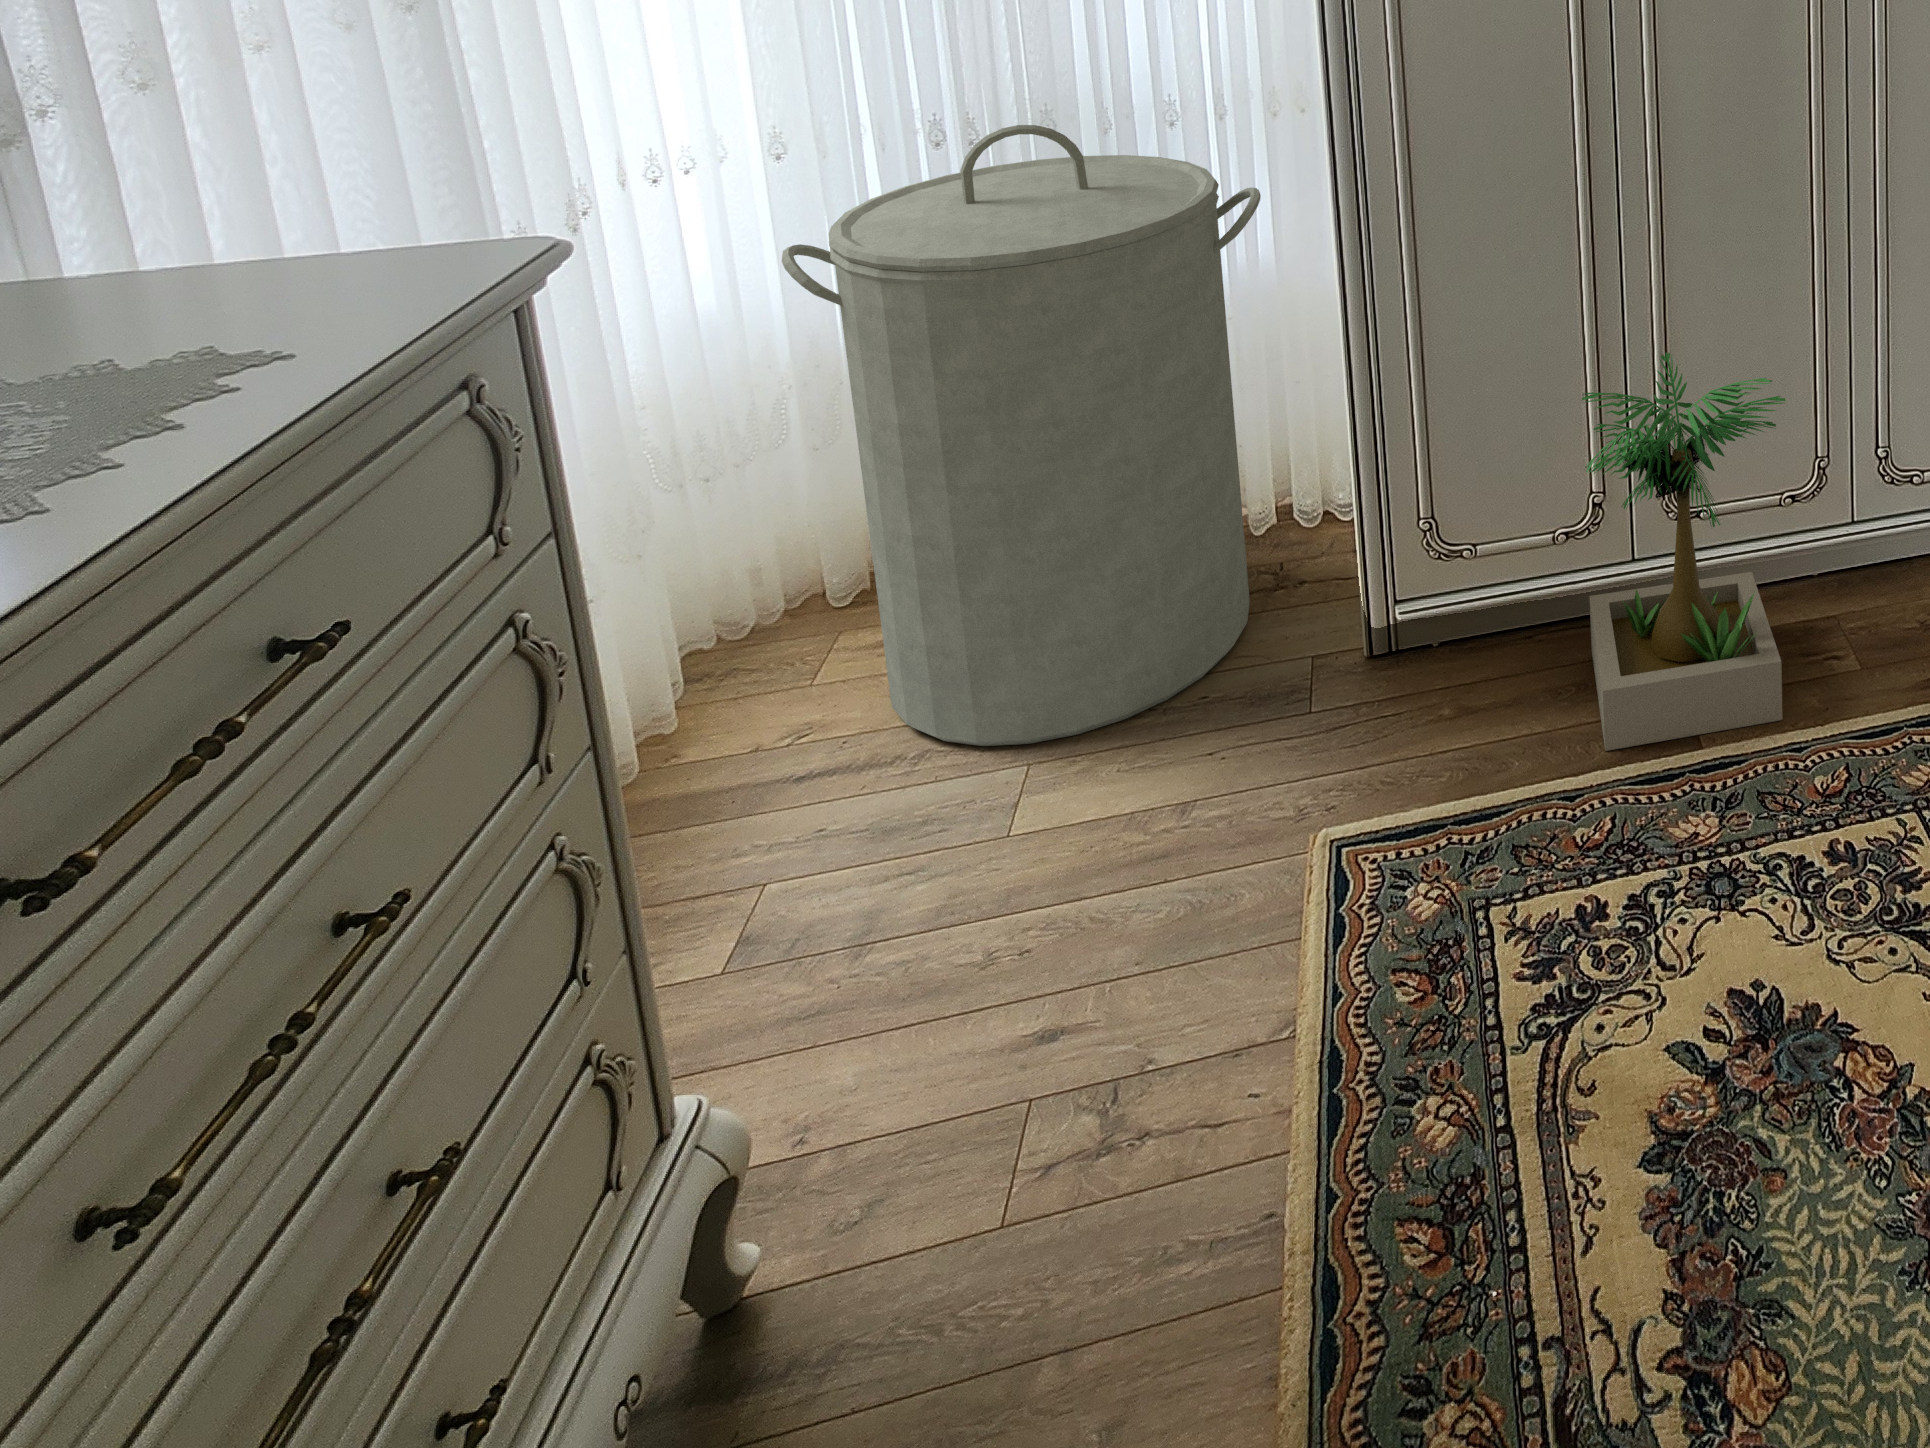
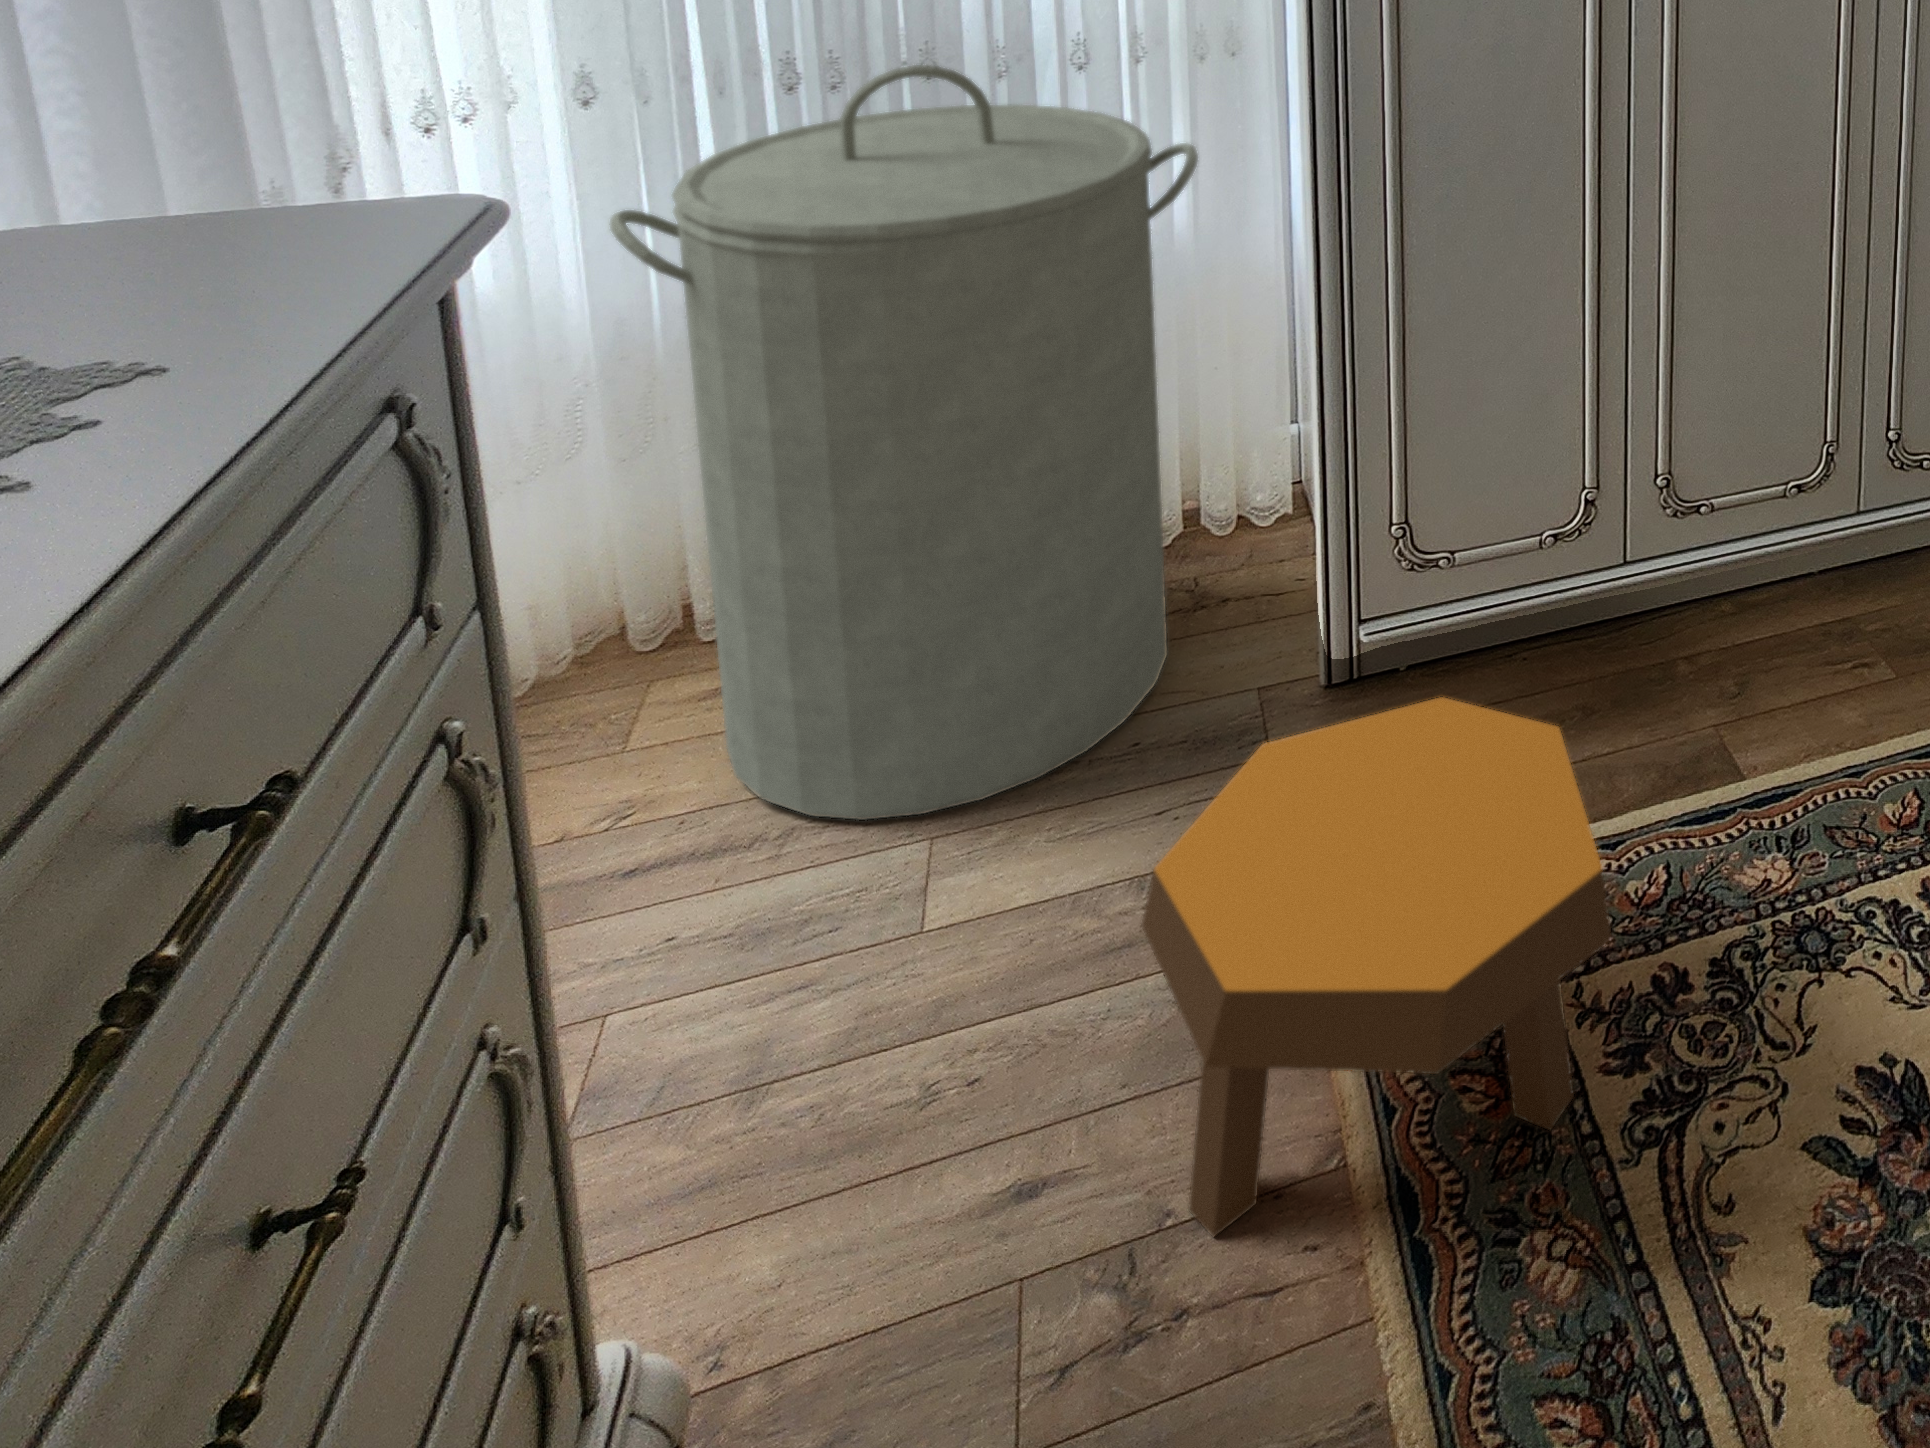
potted plant: present [1582,353,1786,751] -> none [1581,324,1857,789]
footstool: none [1138,659,1515,1083] -> present [1142,697,1612,1236]

